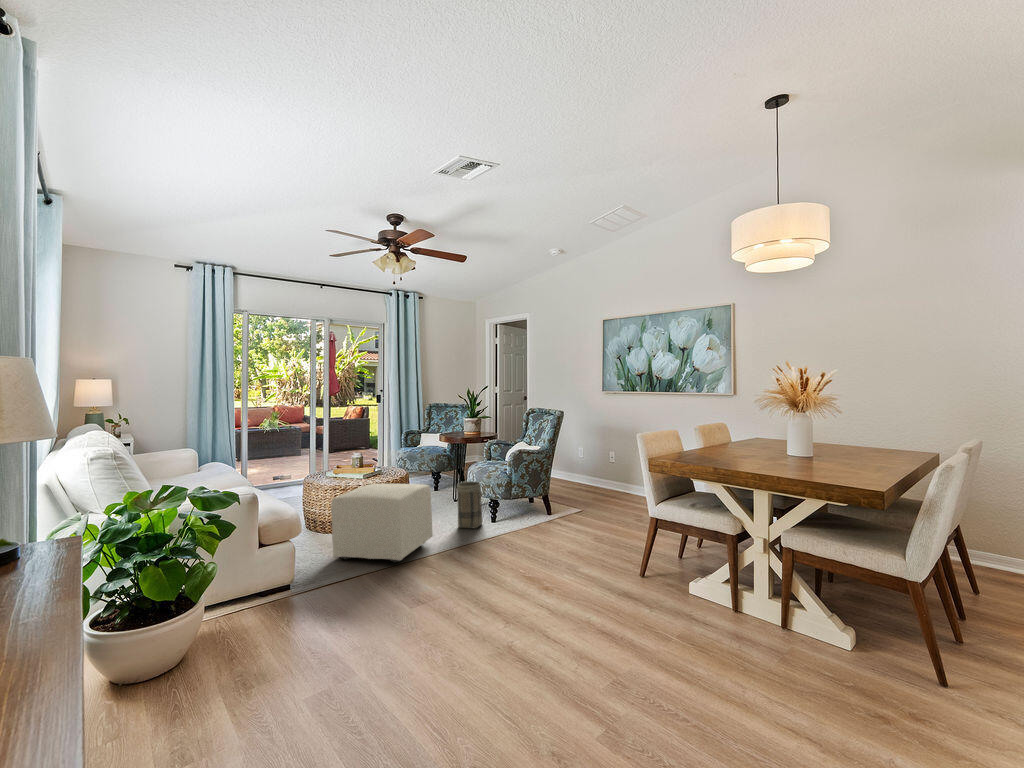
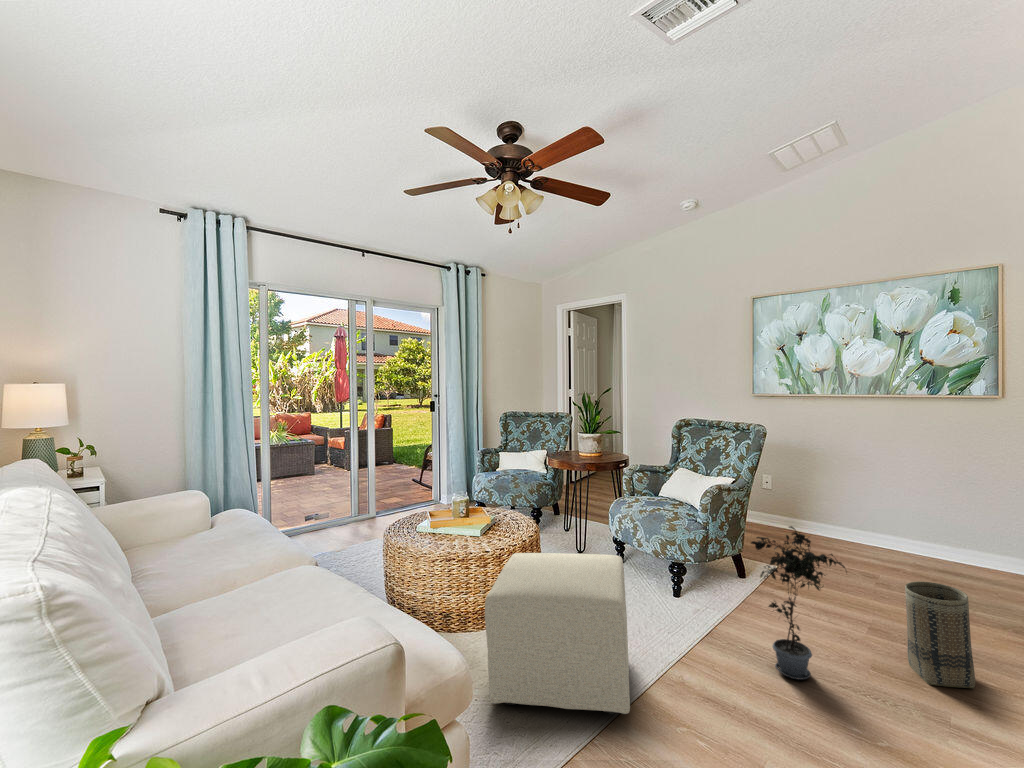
potted plant: none [500,467,537,556] -> present [751,526,845,680]
basket: present [457,481,482,528] -> present [905,582,975,688]

